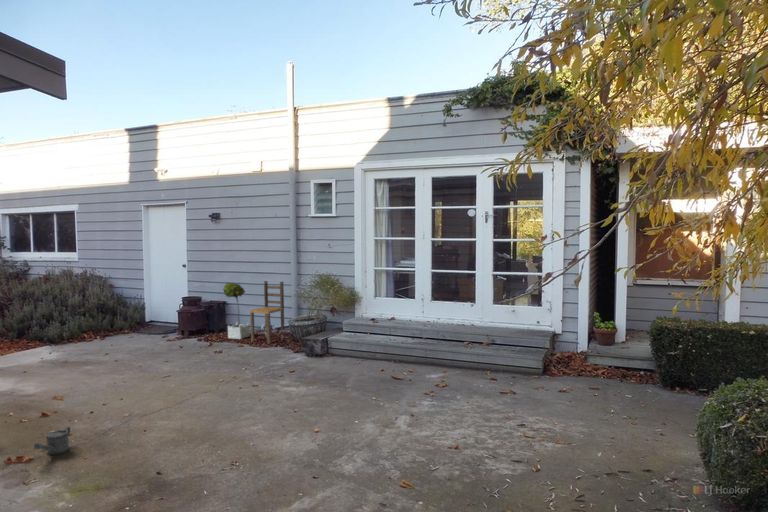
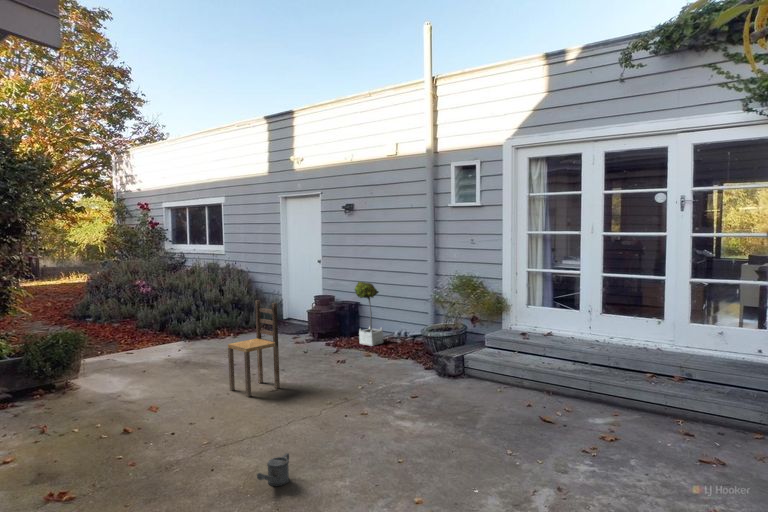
chair: present [250,281,284,343] -> present [228,300,280,397]
watering can: present [34,427,70,455] -> present [257,453,289,486]

